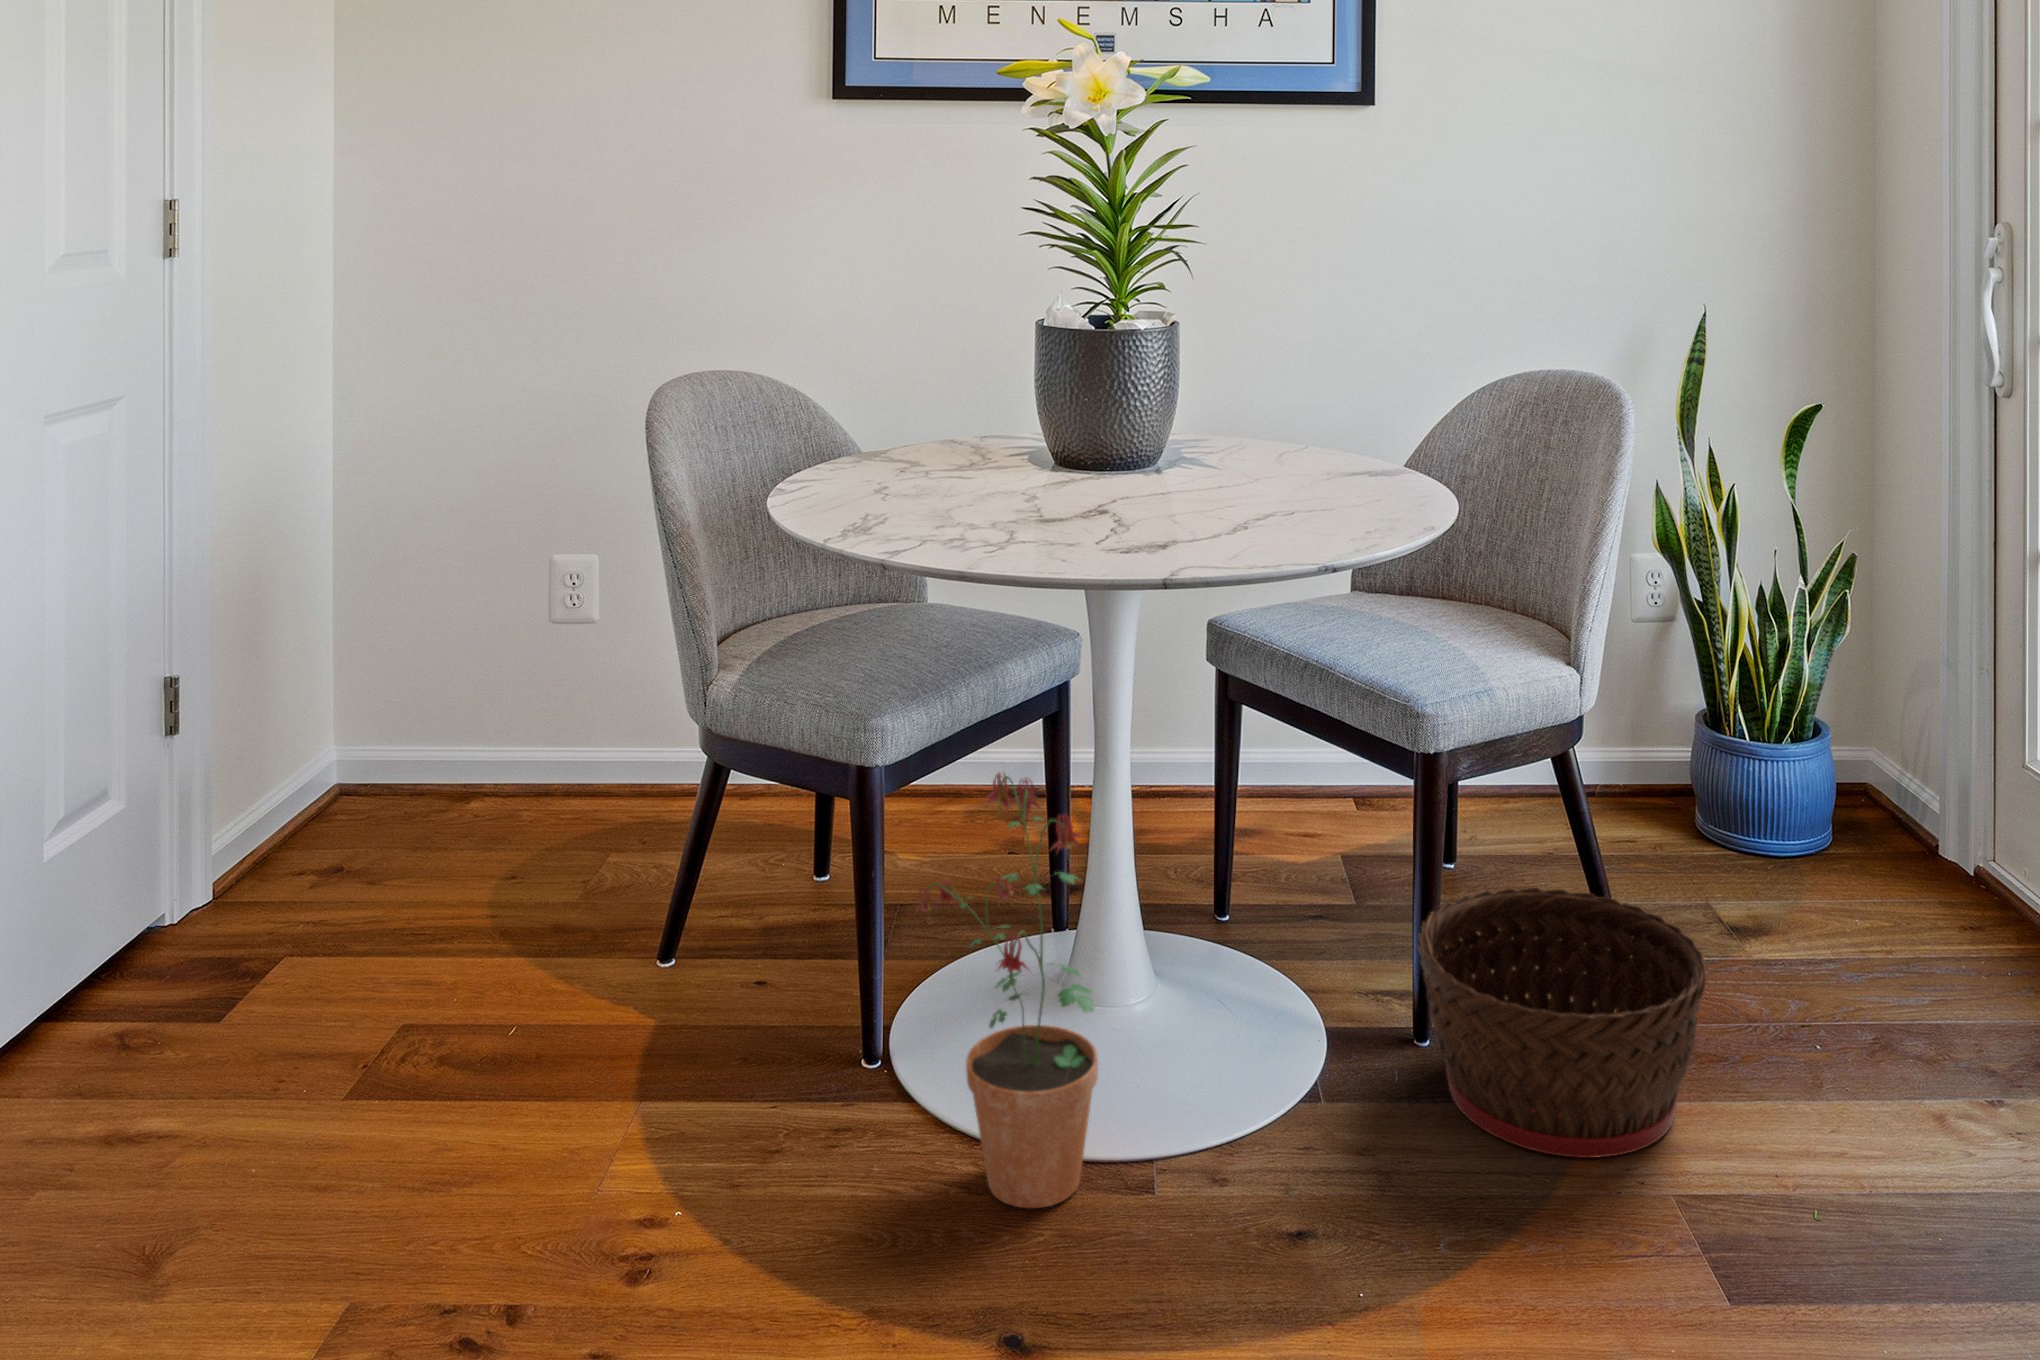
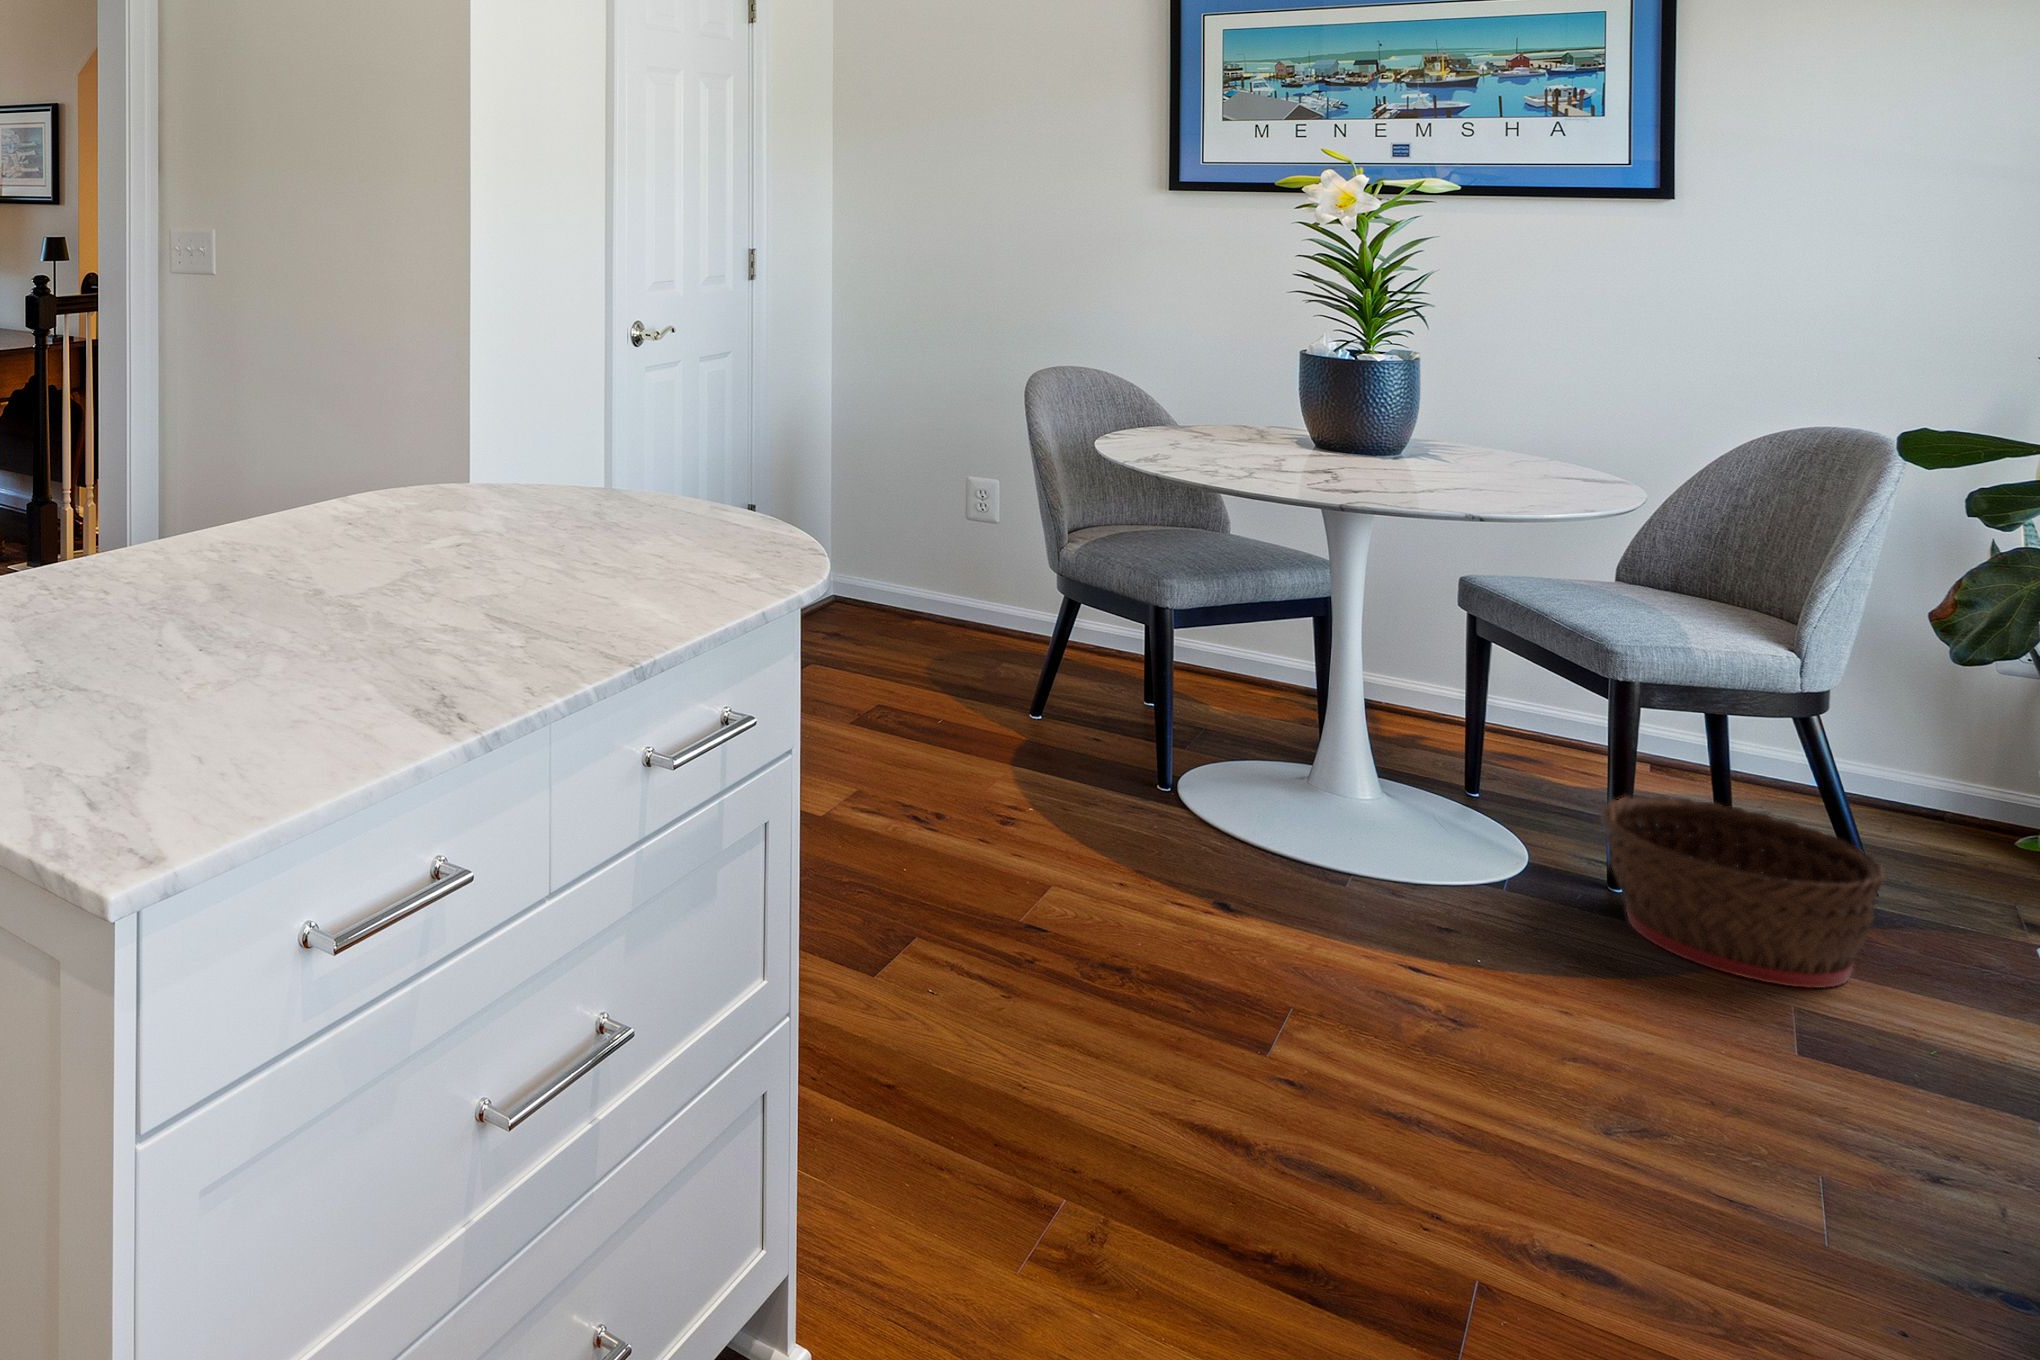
potted plant: present [918,773,1098,1208] -> none [1187,619,1319,876]

